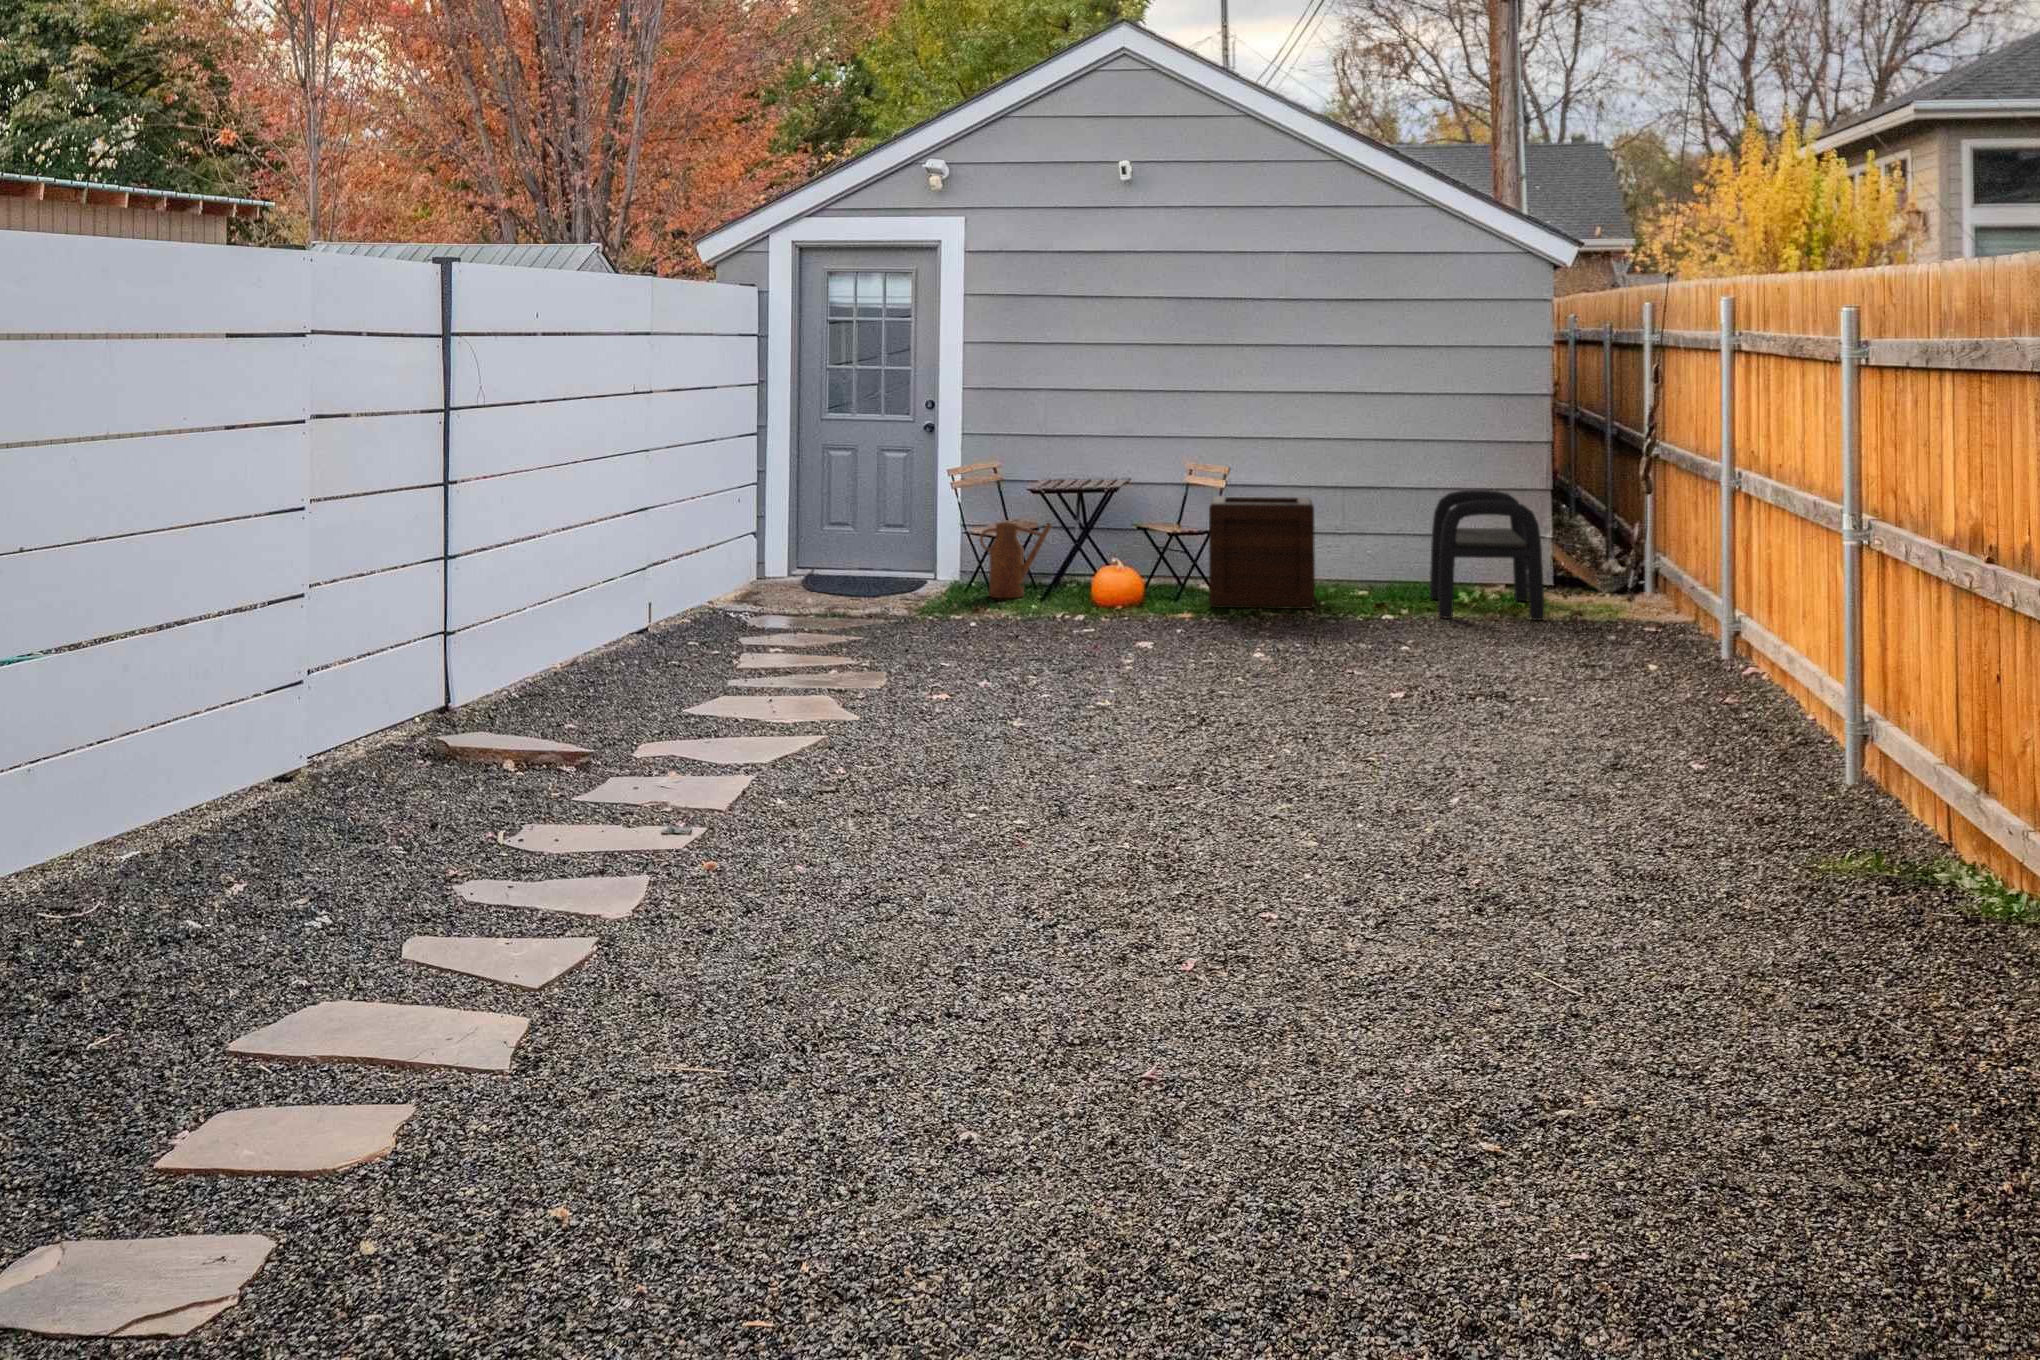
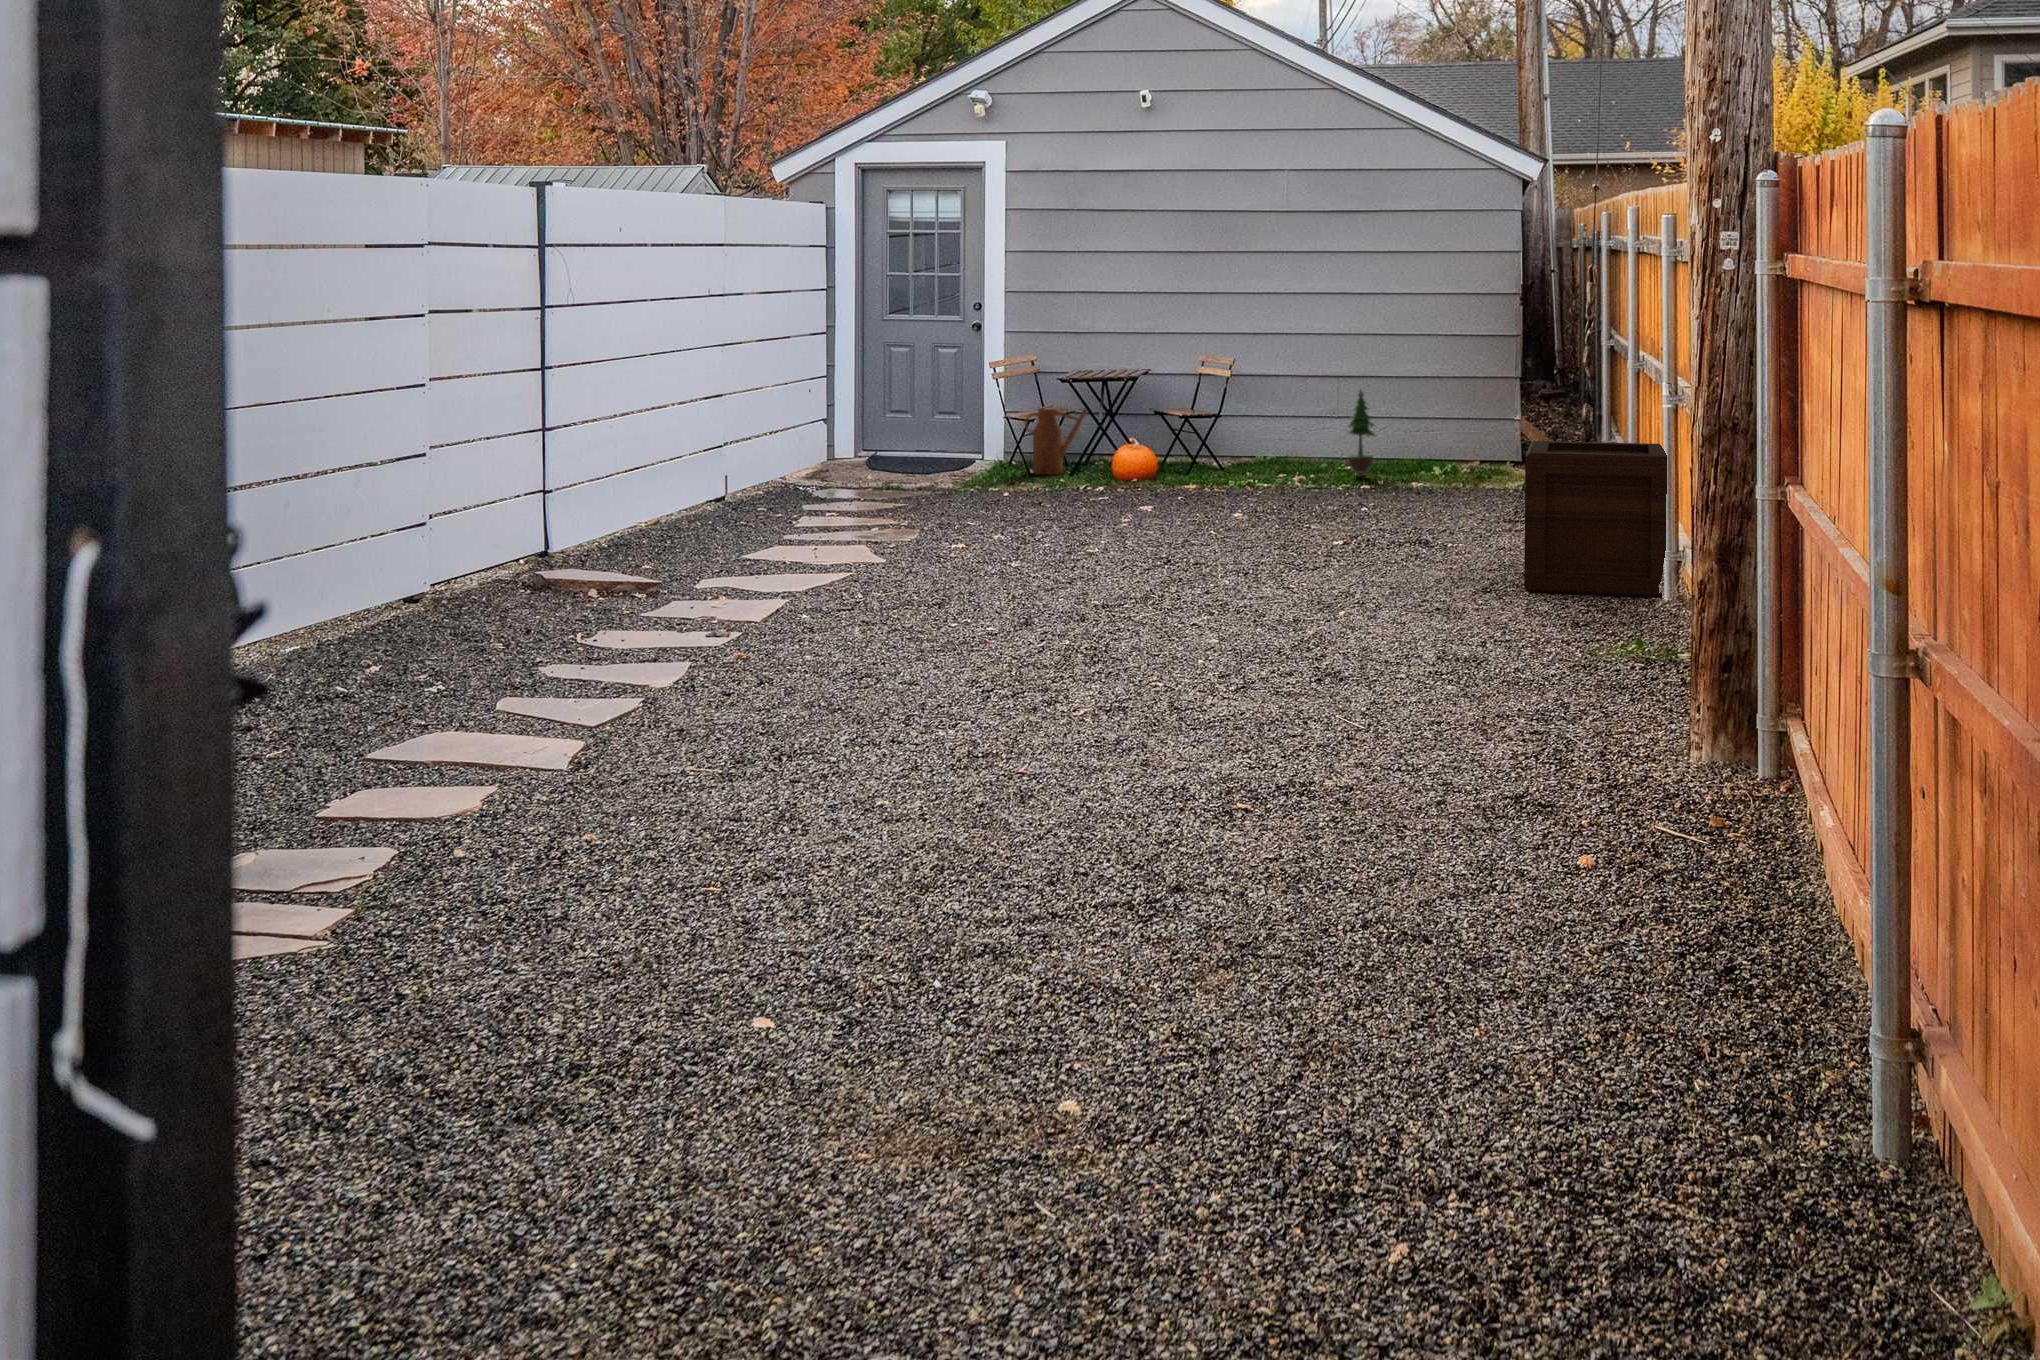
bench: present [1430,490,1545,621] -> none [1420,380,1513,494]
wooden crate: present [1209,496,1315,609] -> present [1524,441,1667,598]
potted tree: none [1343,499,1379,600] -> present [1347,390,1375,476]

